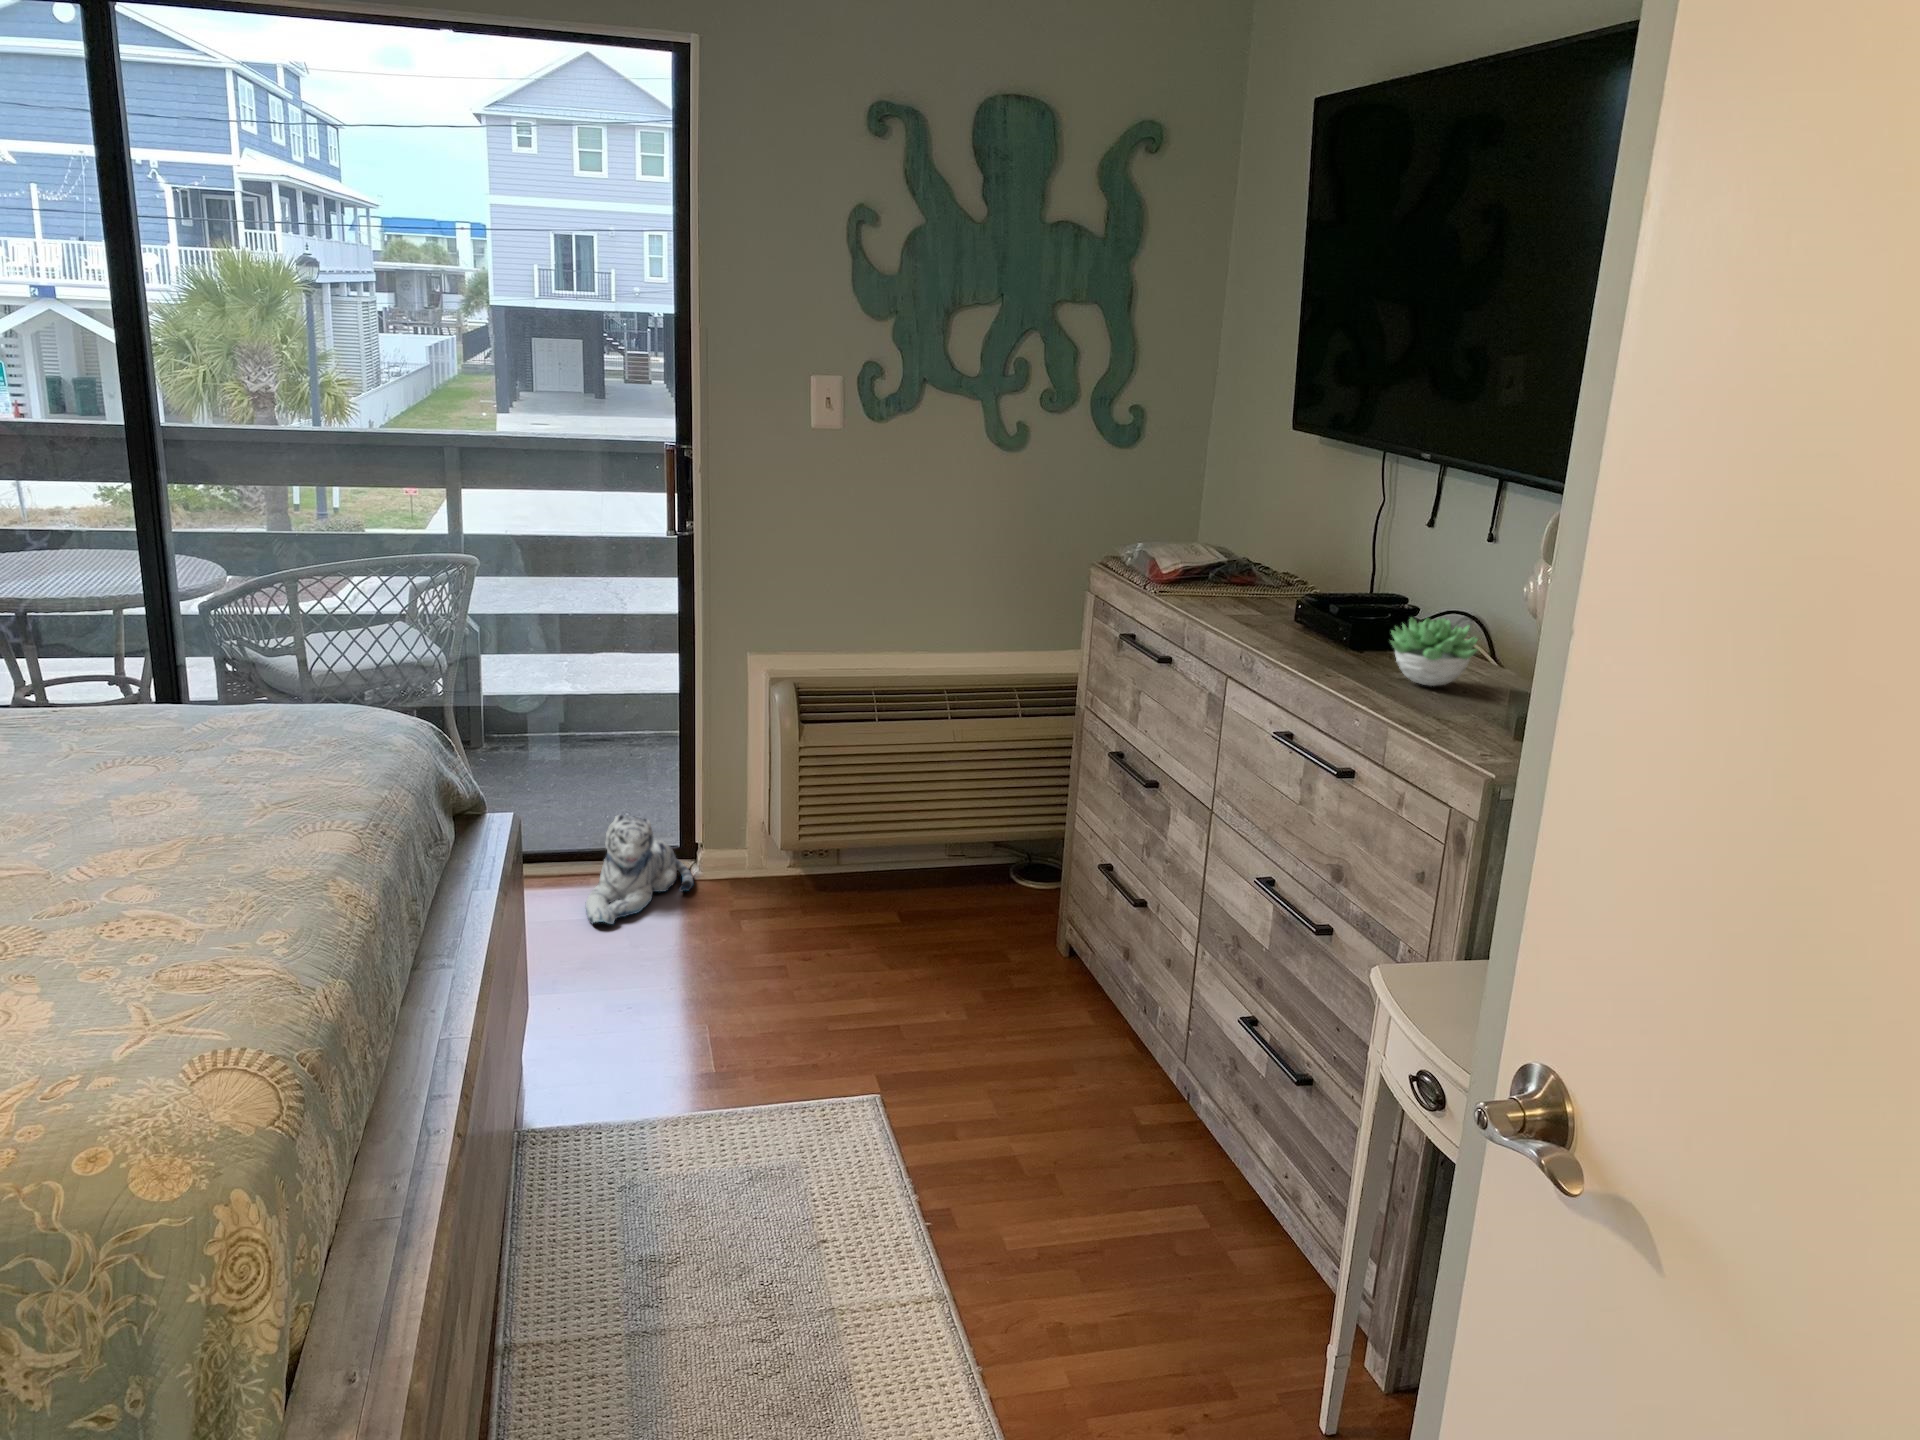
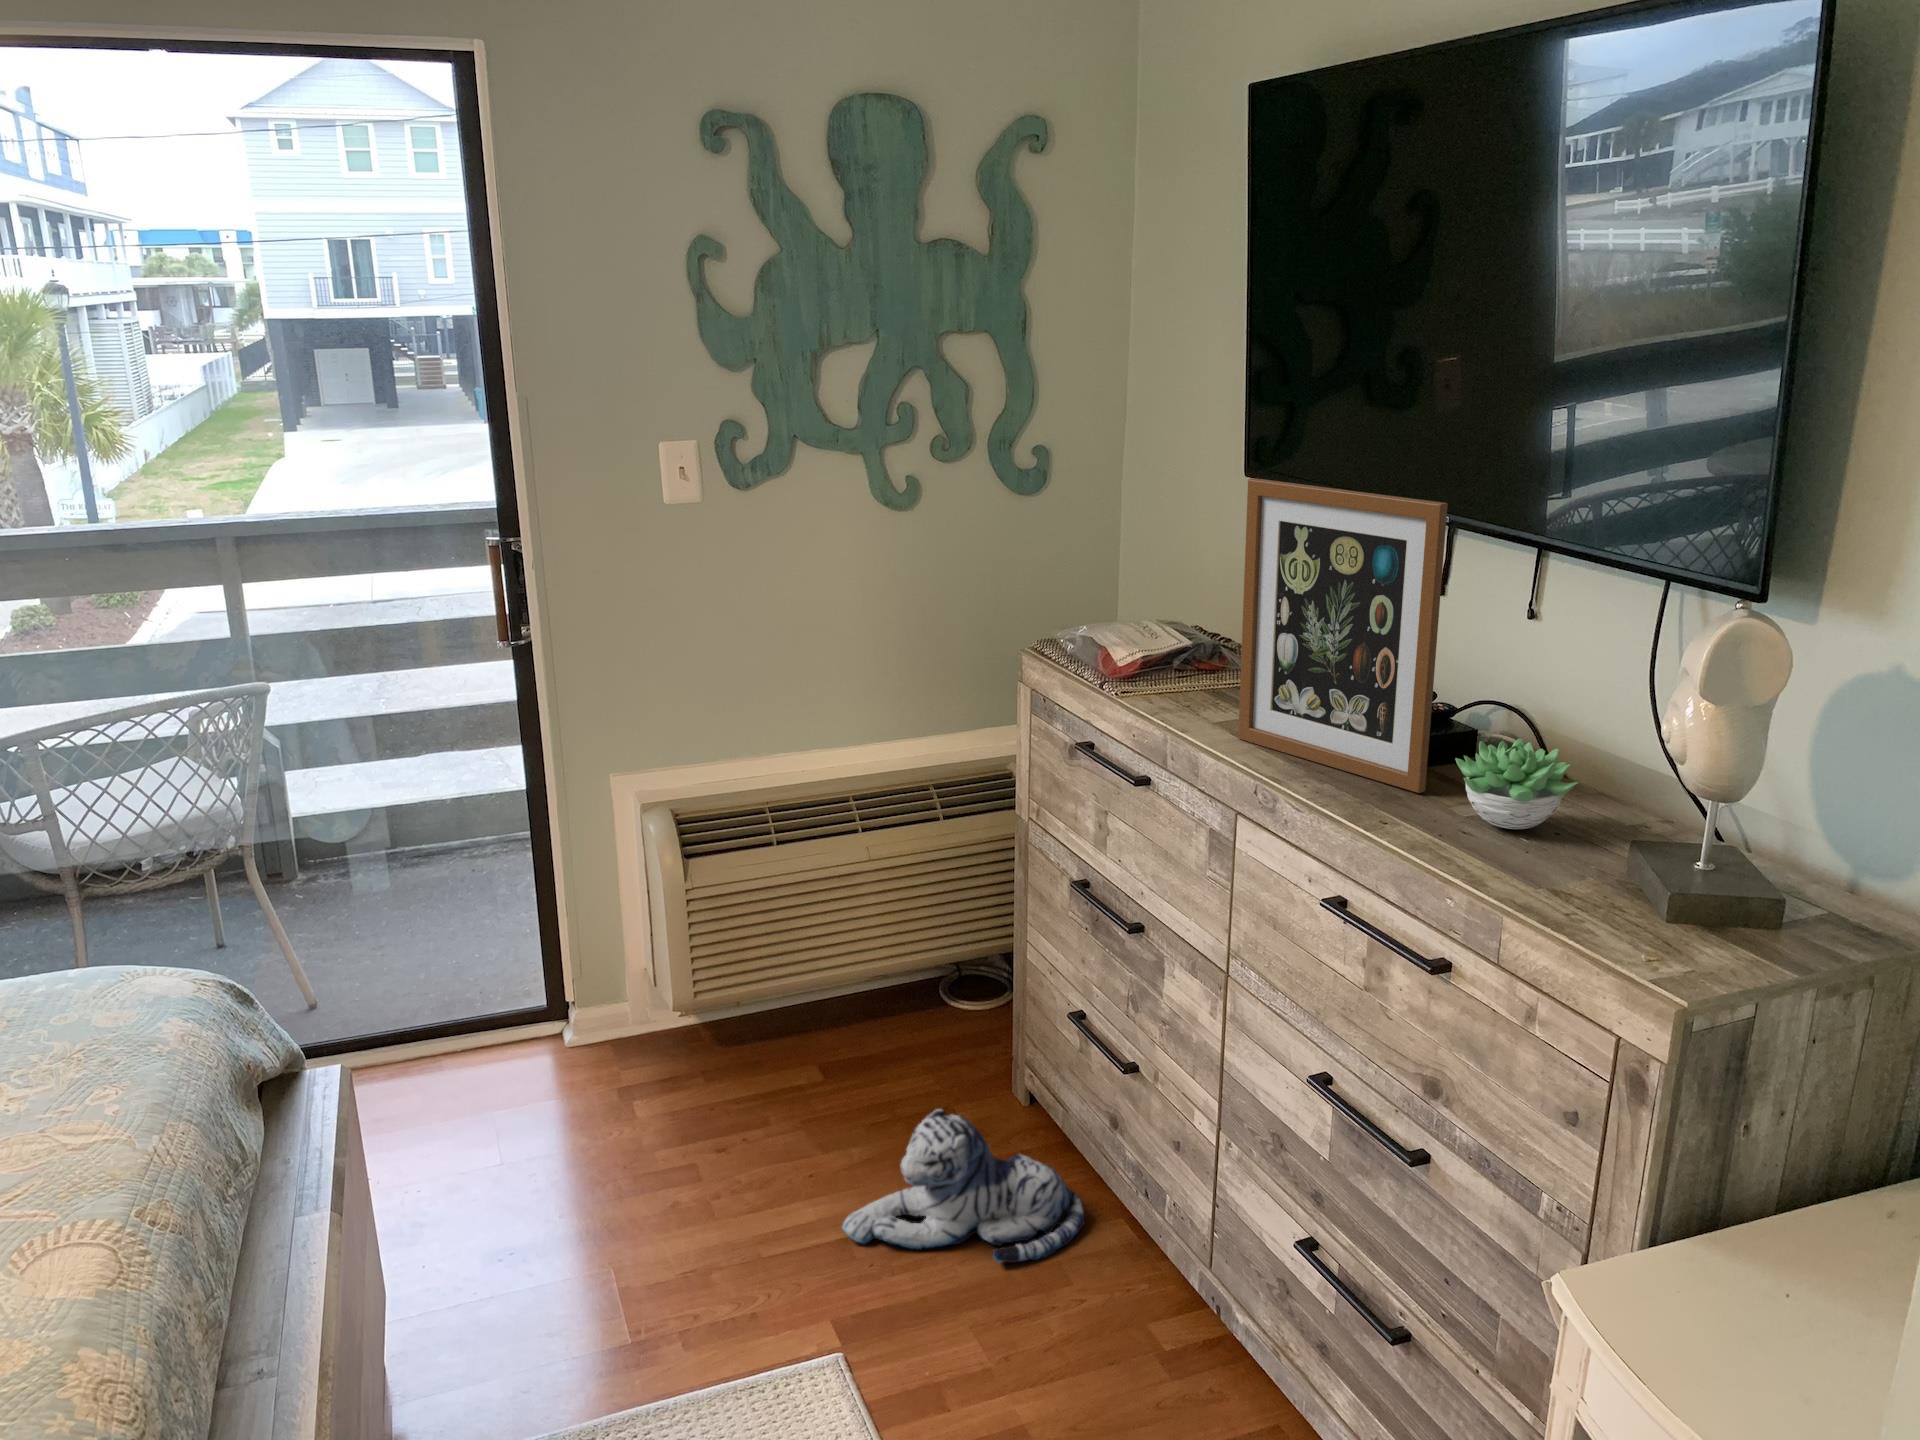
picture frame: none [1240,409,1400,662] -> present [1238,478,1448,793]
plush toy: present [586,815,694,924] -> present [842,1109,1085,1263]

